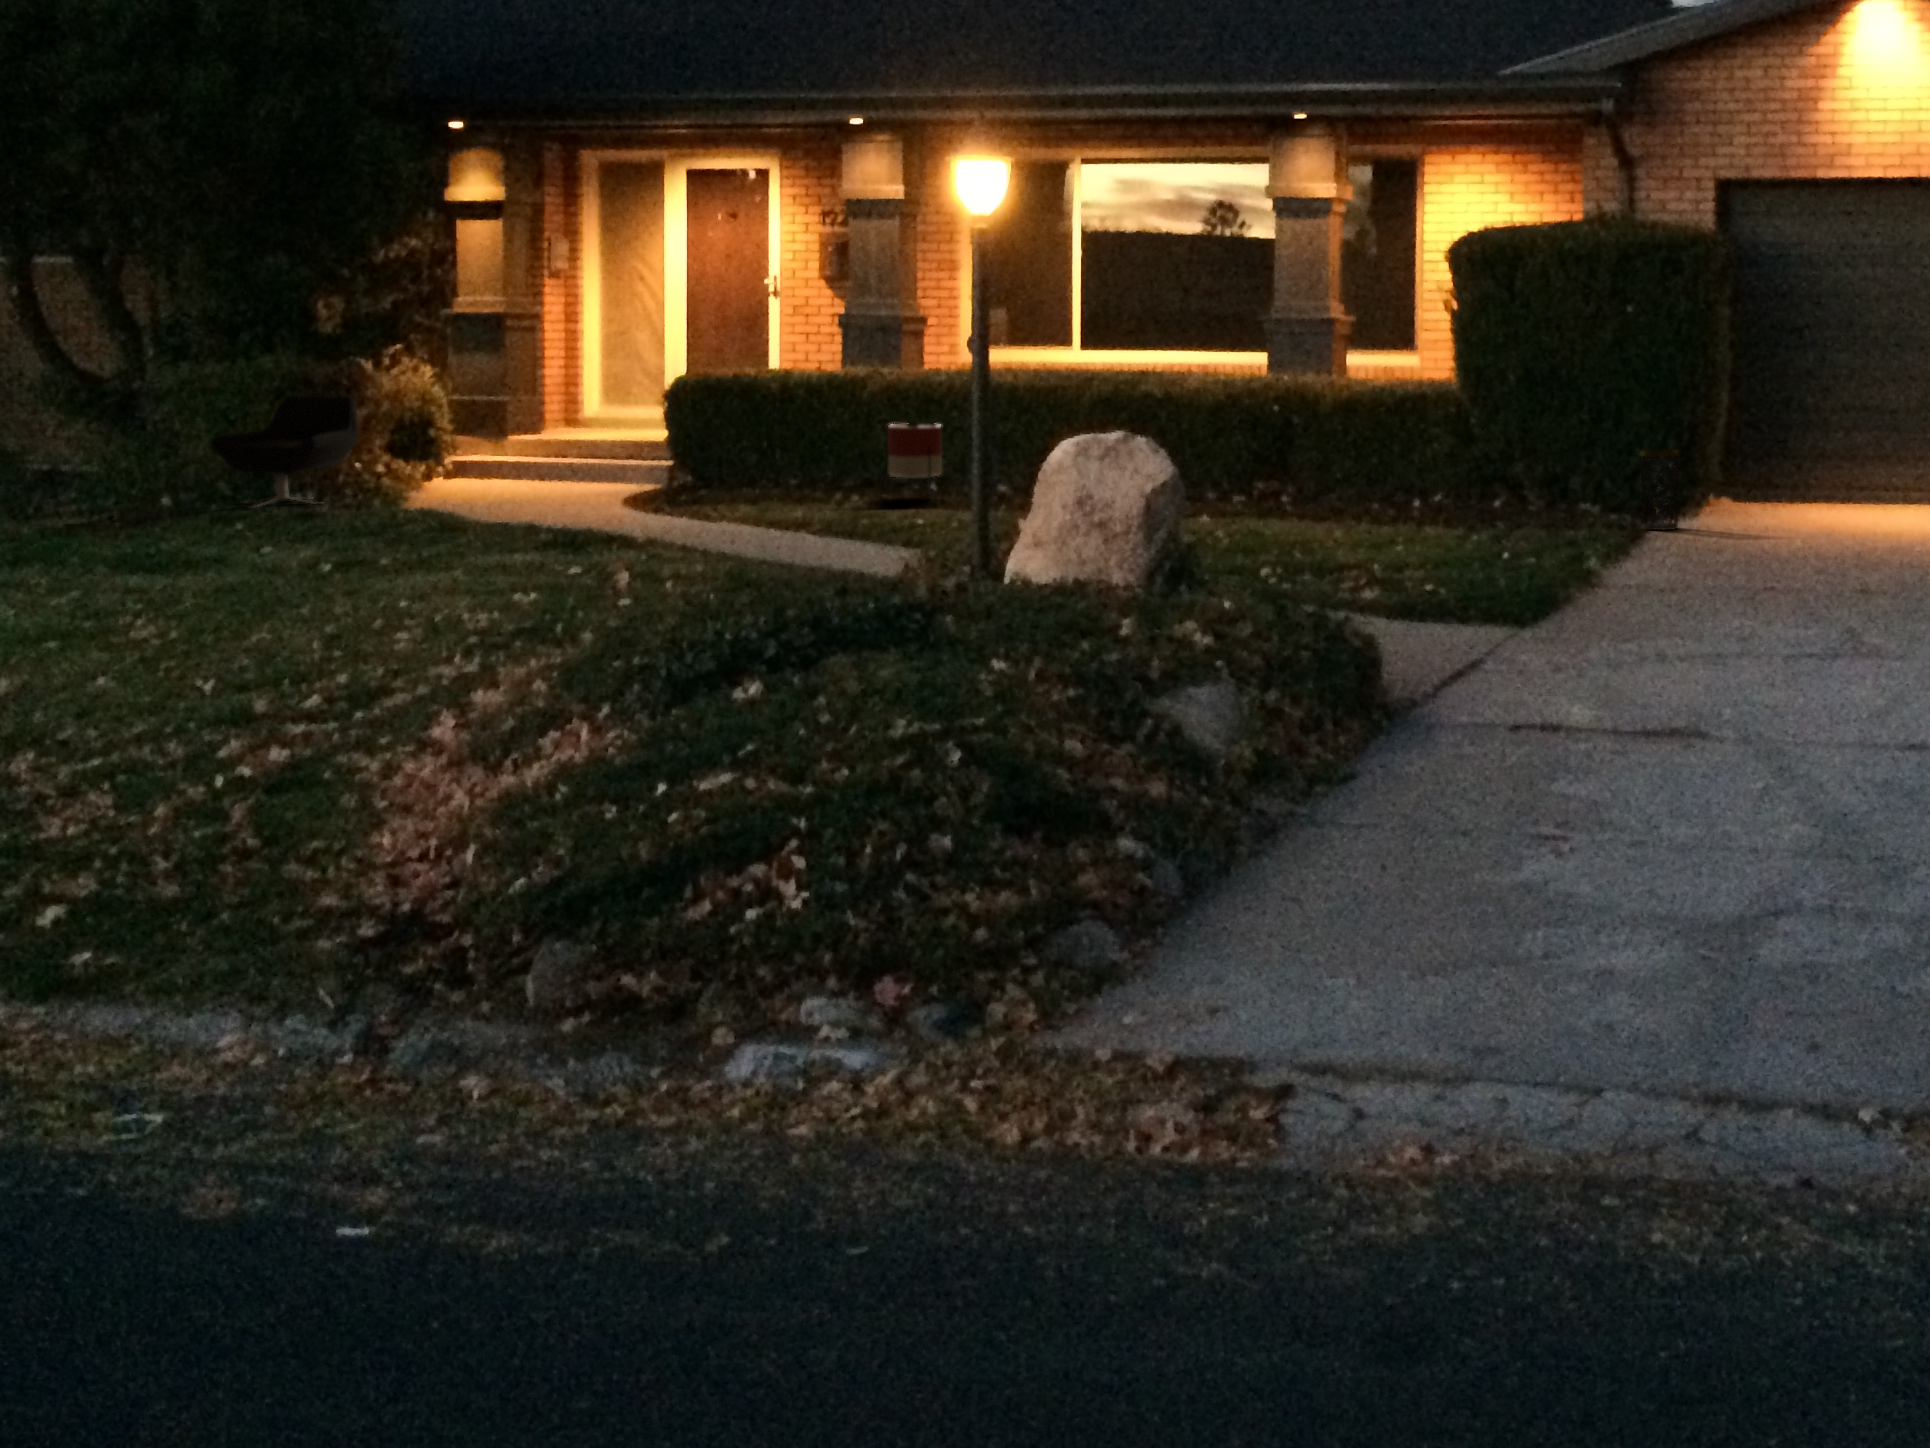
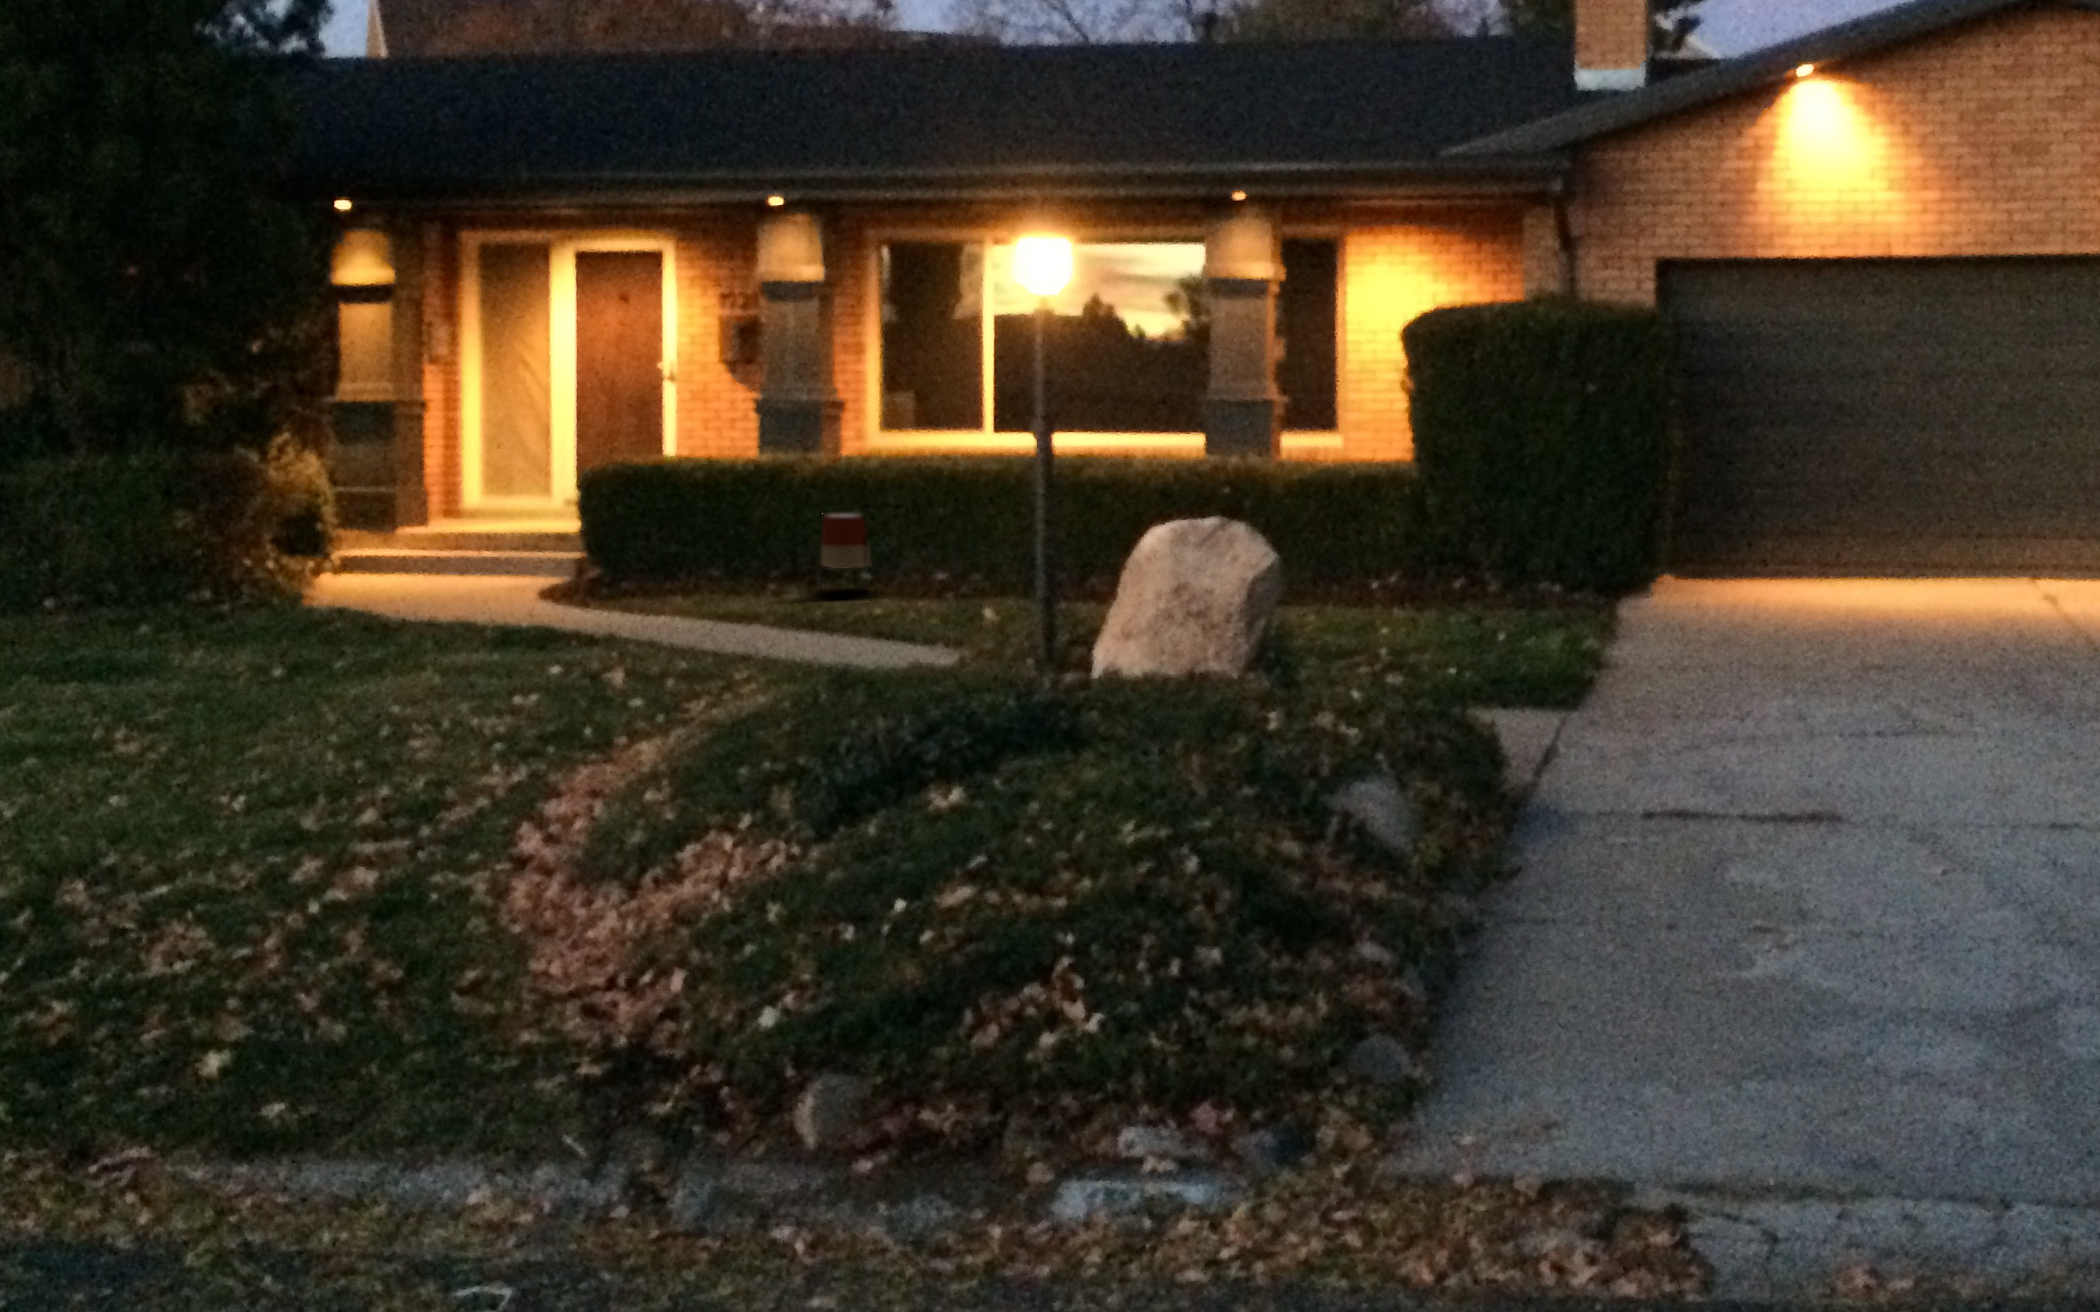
lounge chair: present [211,396,360,506] -> none [119,491,277,610]
trash can: present [1641,450,1679,530] -> none [1609,530,1648,611]

